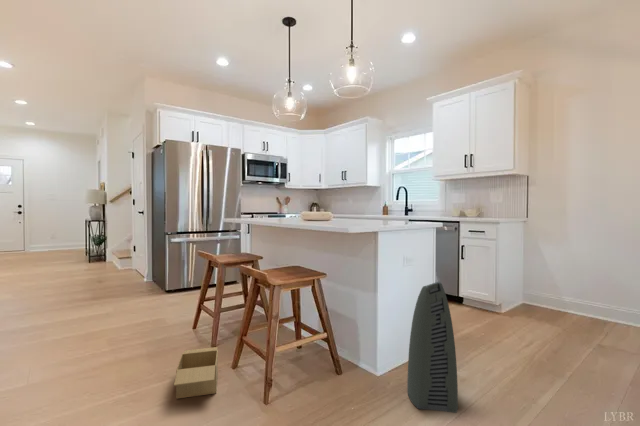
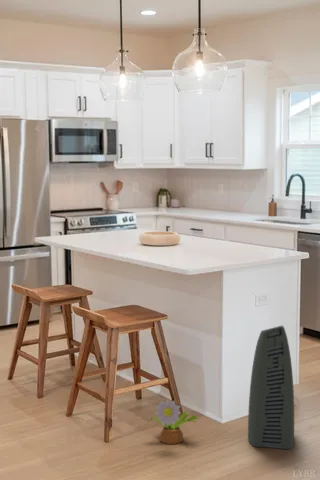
cardboard box: present [174,347,218,399] -> none [16,393,56,438]
decorative plant: none [308,358,360,406] -> present [148,399,199,444]

